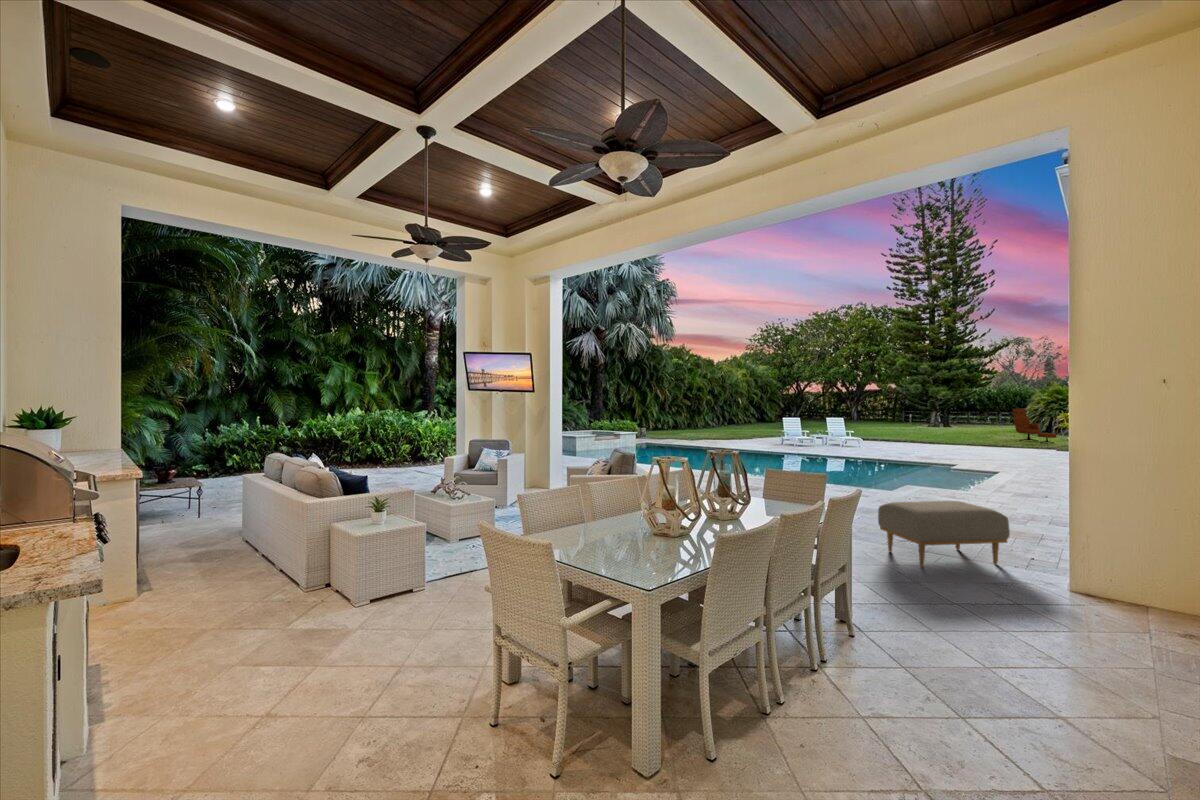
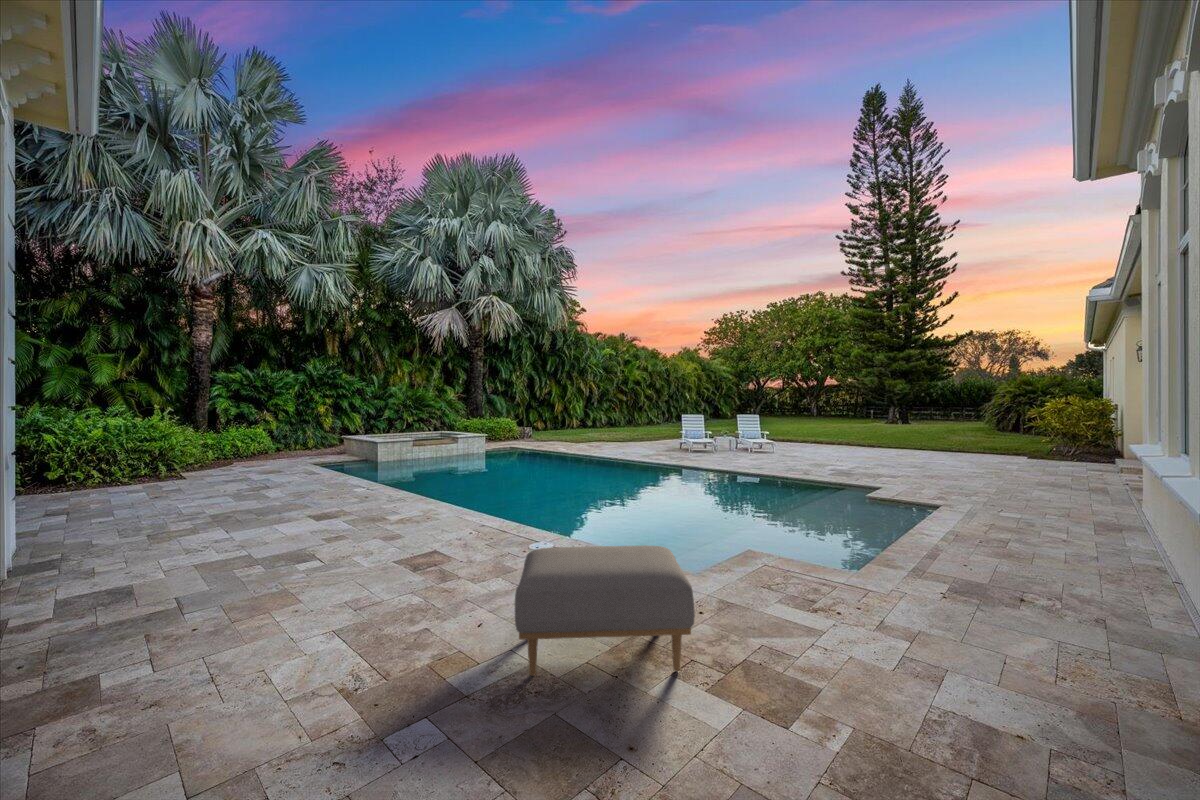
lounge chair: present [1013,409,1057,444] -> none [972,403,1019,443]

